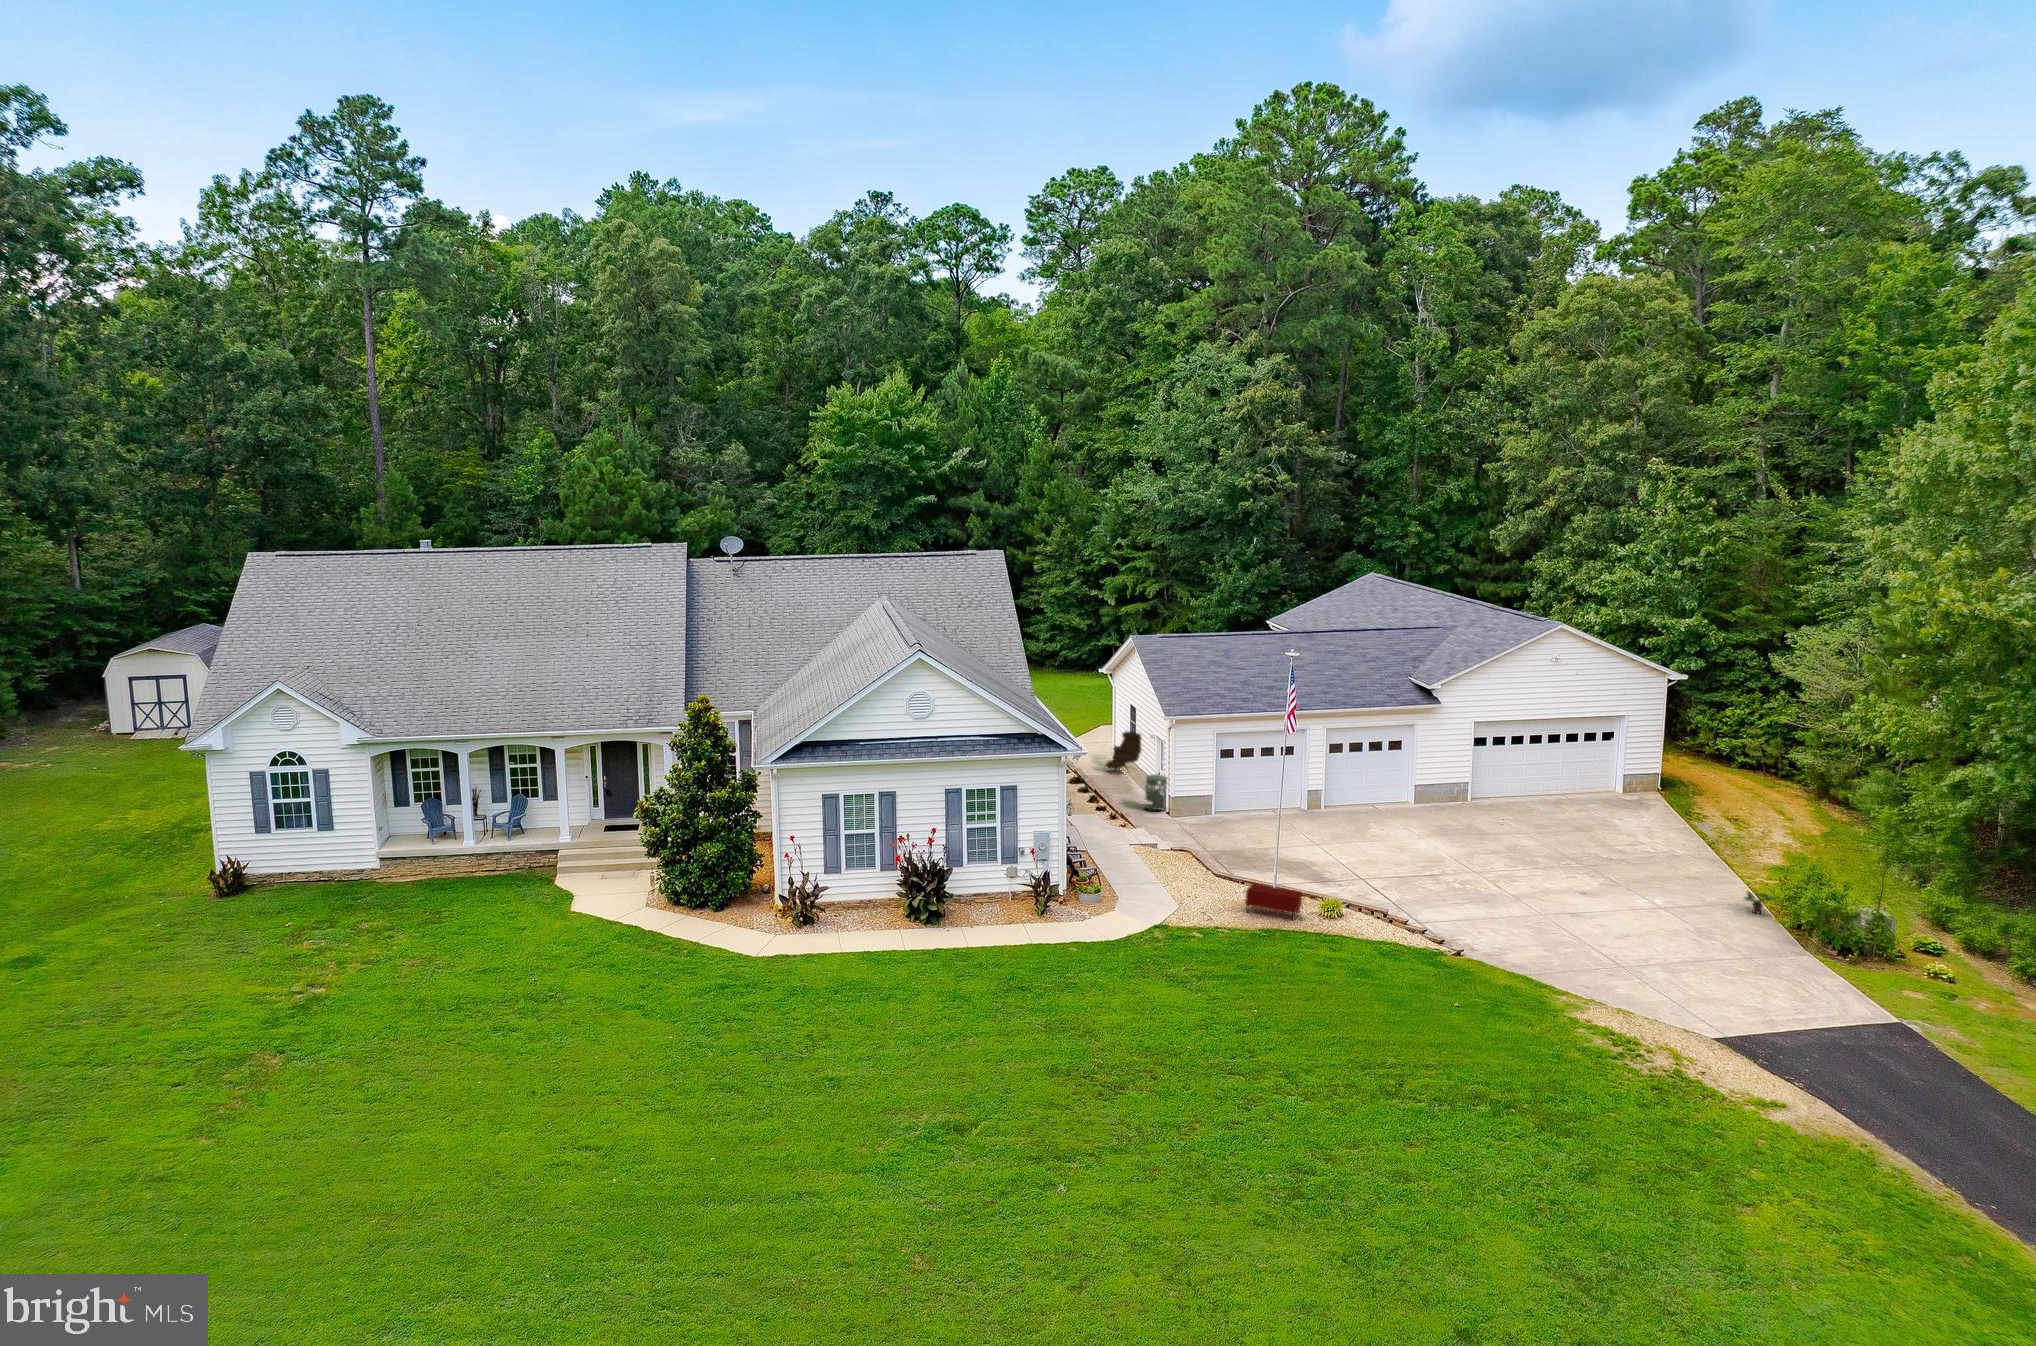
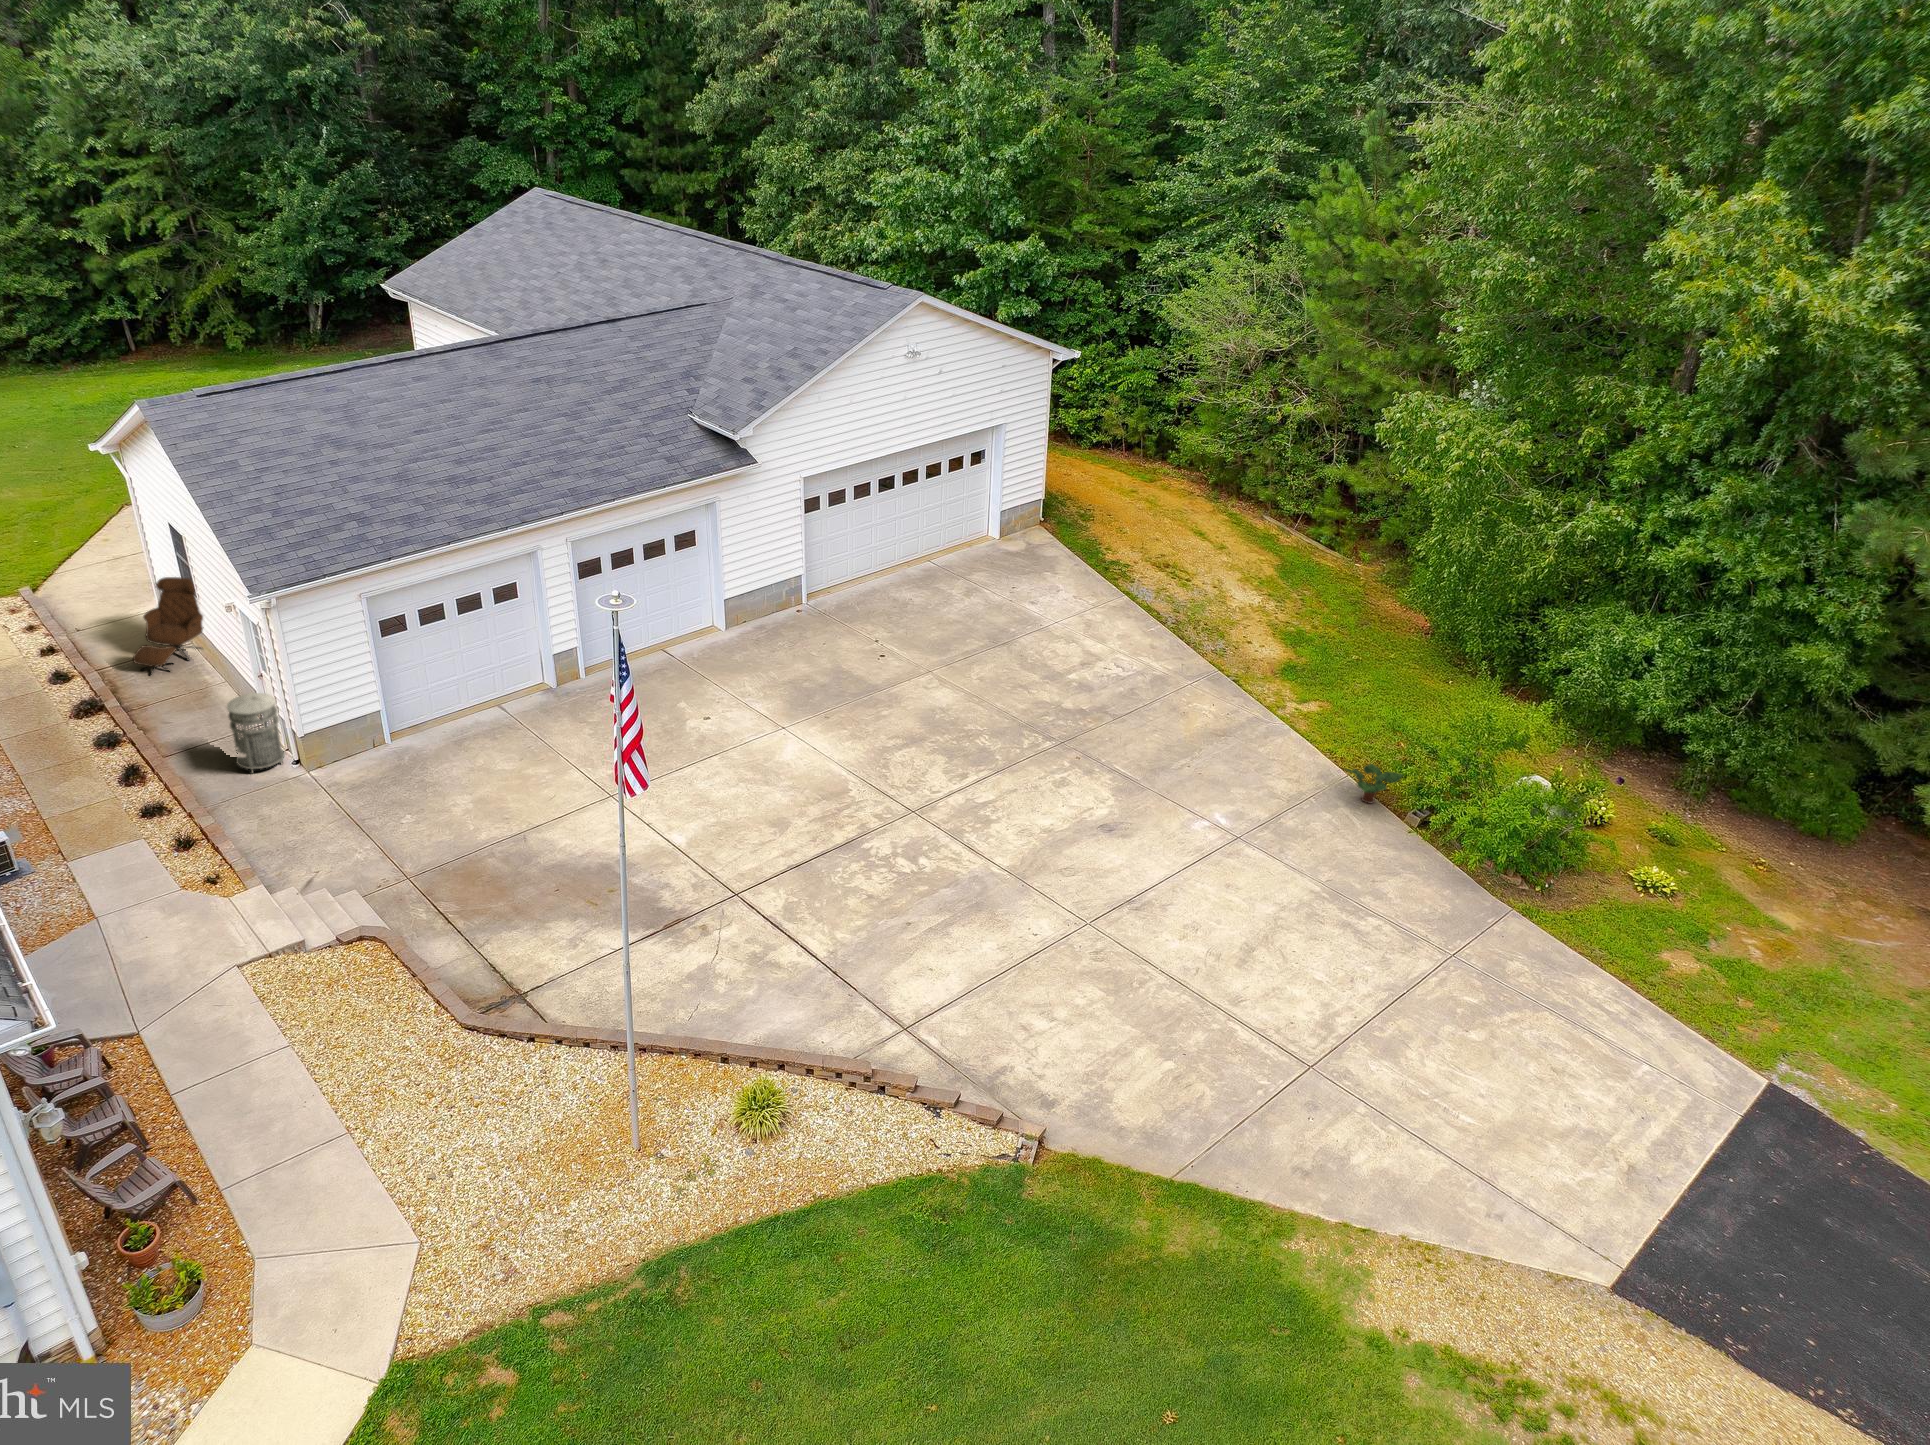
bench: present [1245,884,1302,920] -> none [563,1103,694,1192]

